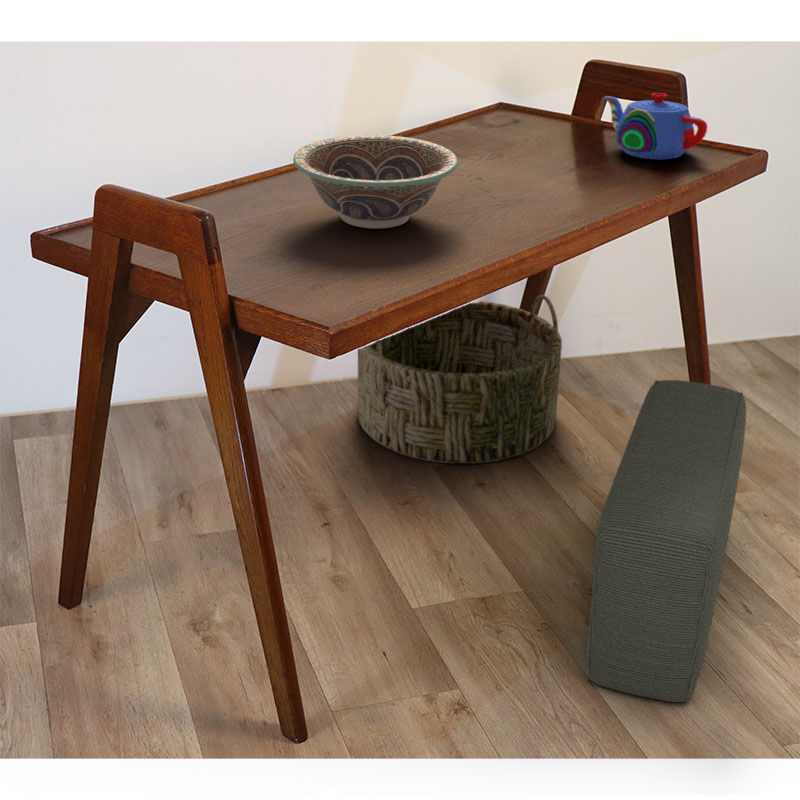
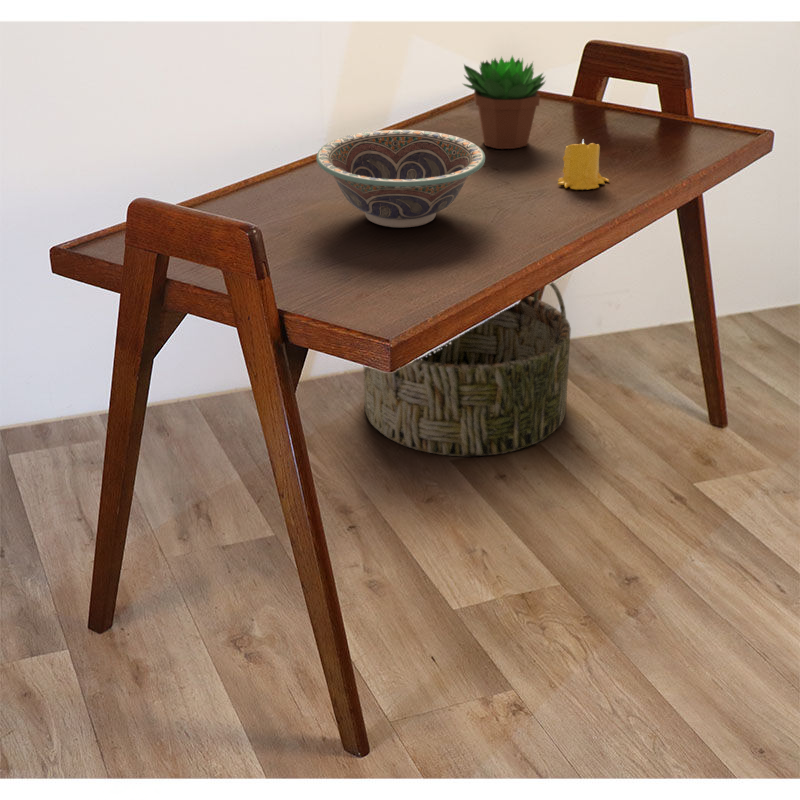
succulent plant: none [455,69,538,161] -> present [463,56,545,149]
teapot: present [604,93,707,159] -> none [610,73,719,140]
candle: none [536,150,588,201] -> present [558,141,609,190]
pouf: present [586,380,746,702] -> none [637,363,772,690]

